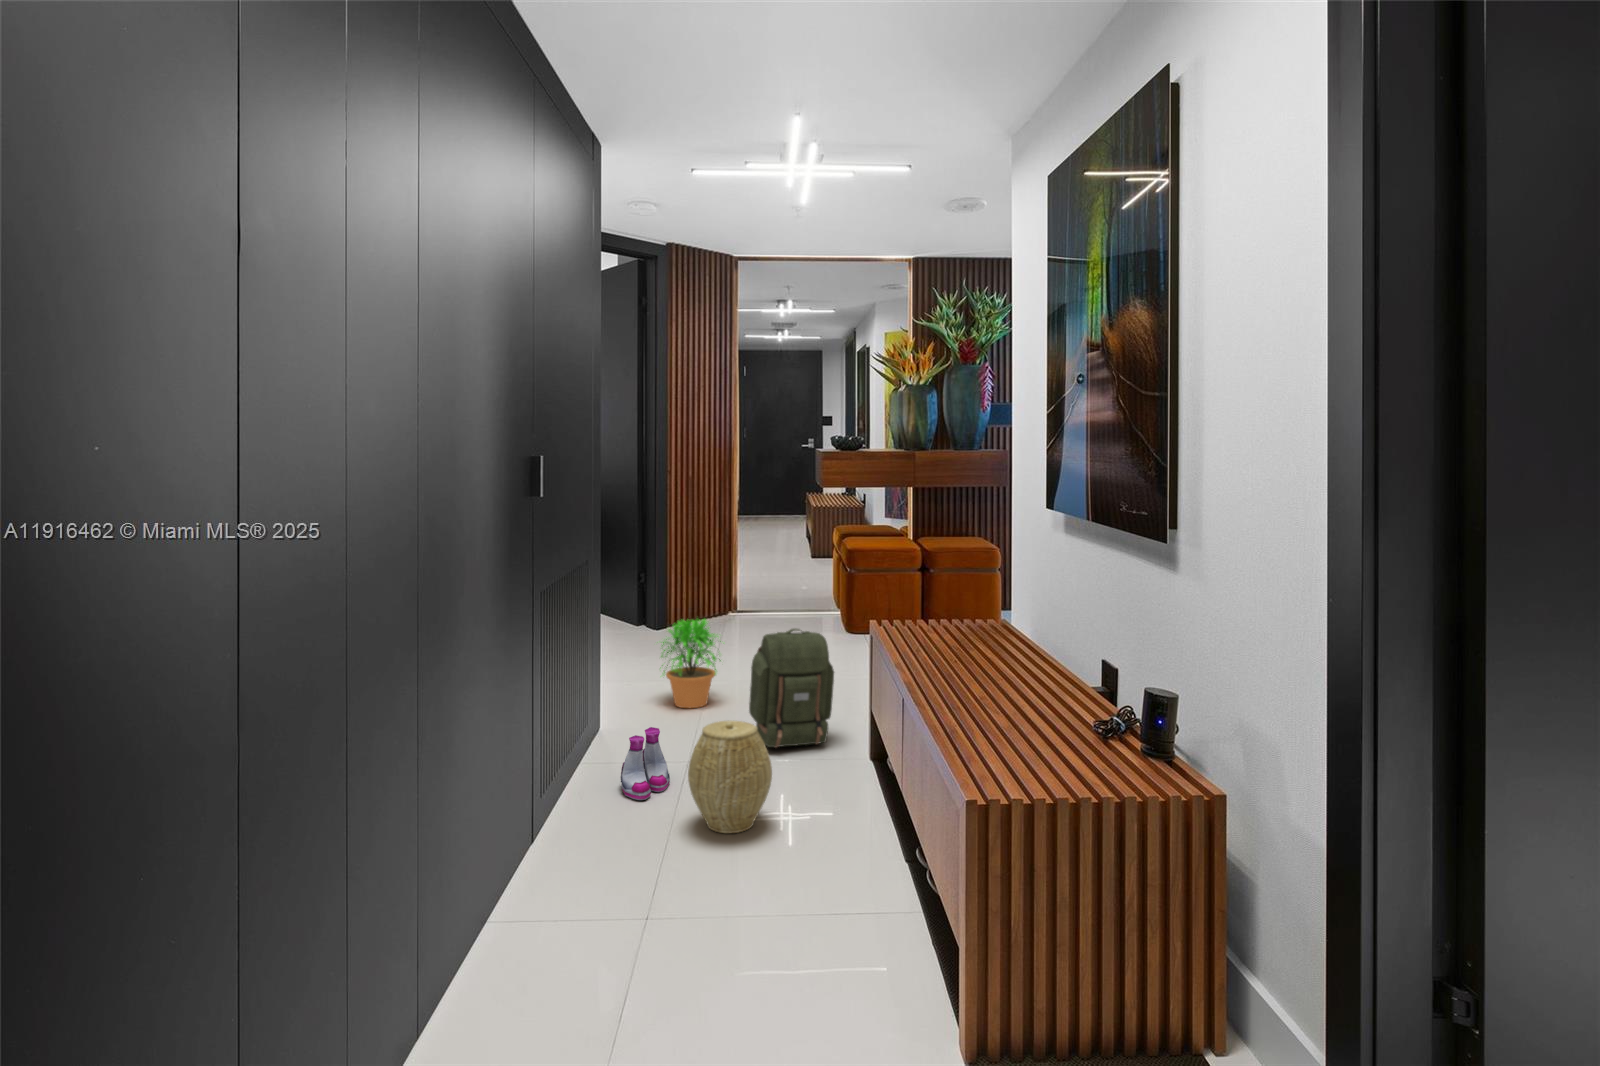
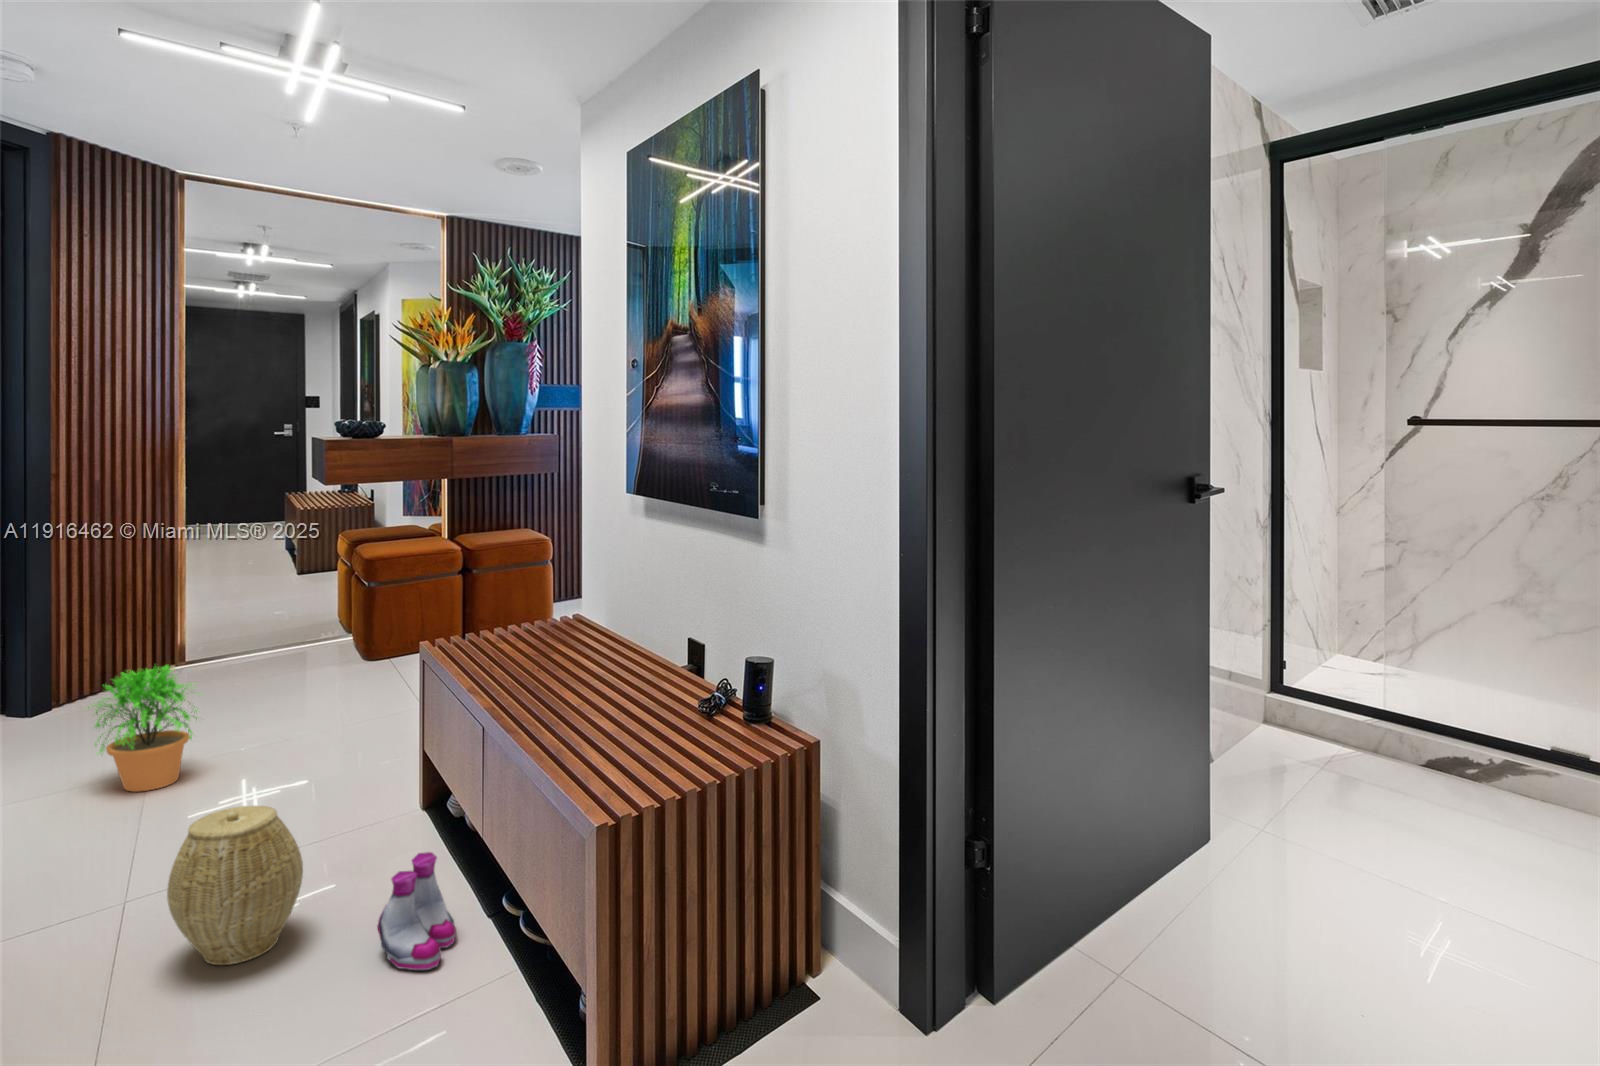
backpack: present [749,628,834,748] -> none [251,666,374,825]
boots: present [621,727,670,800] -> present [377,852,456,970]

